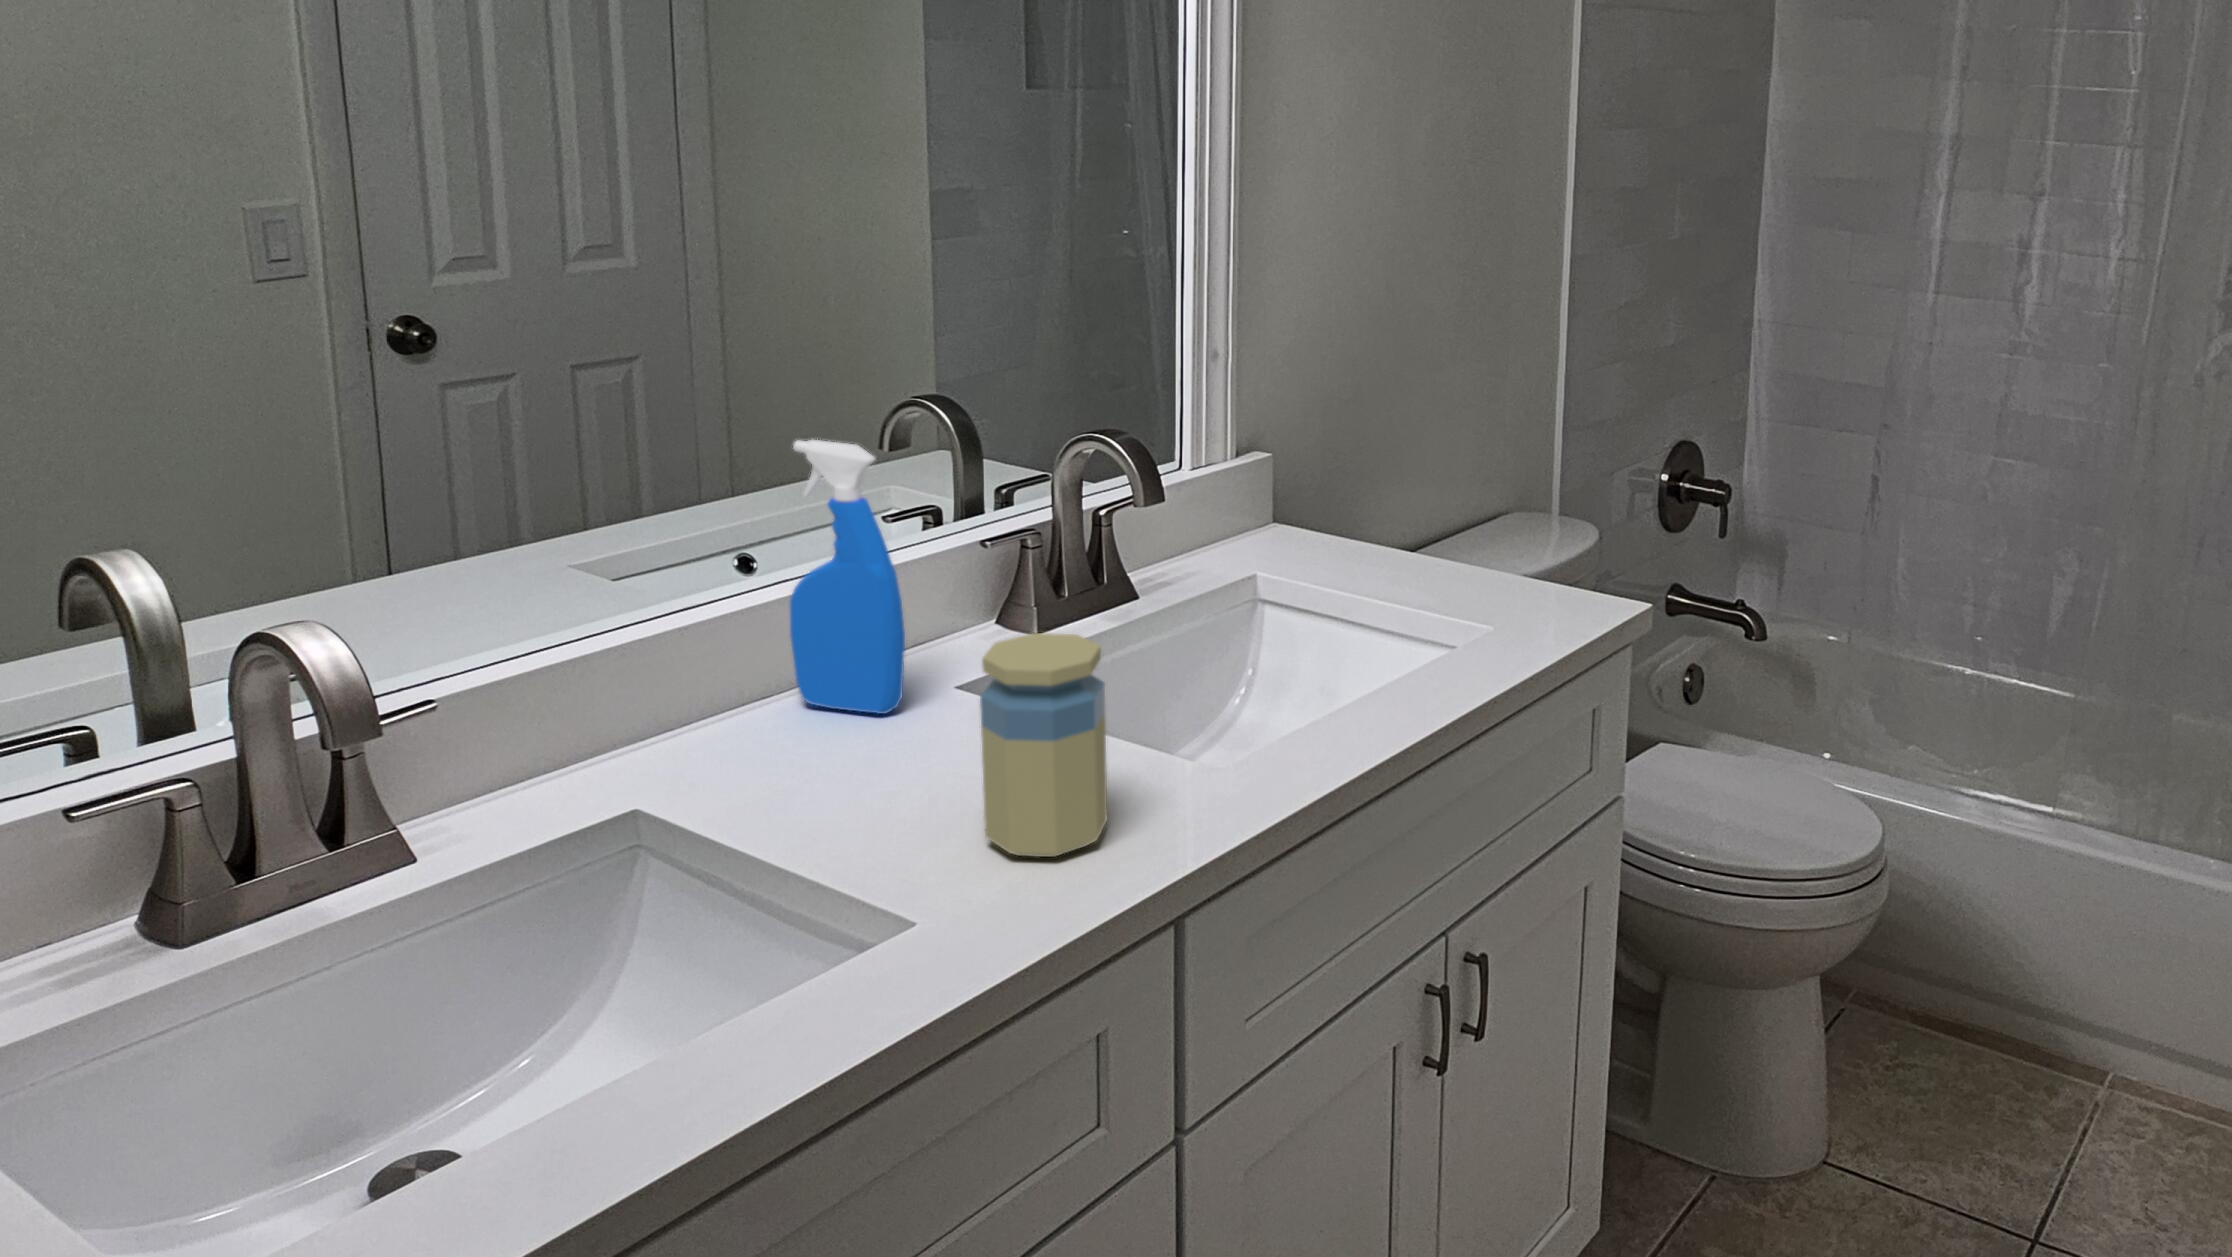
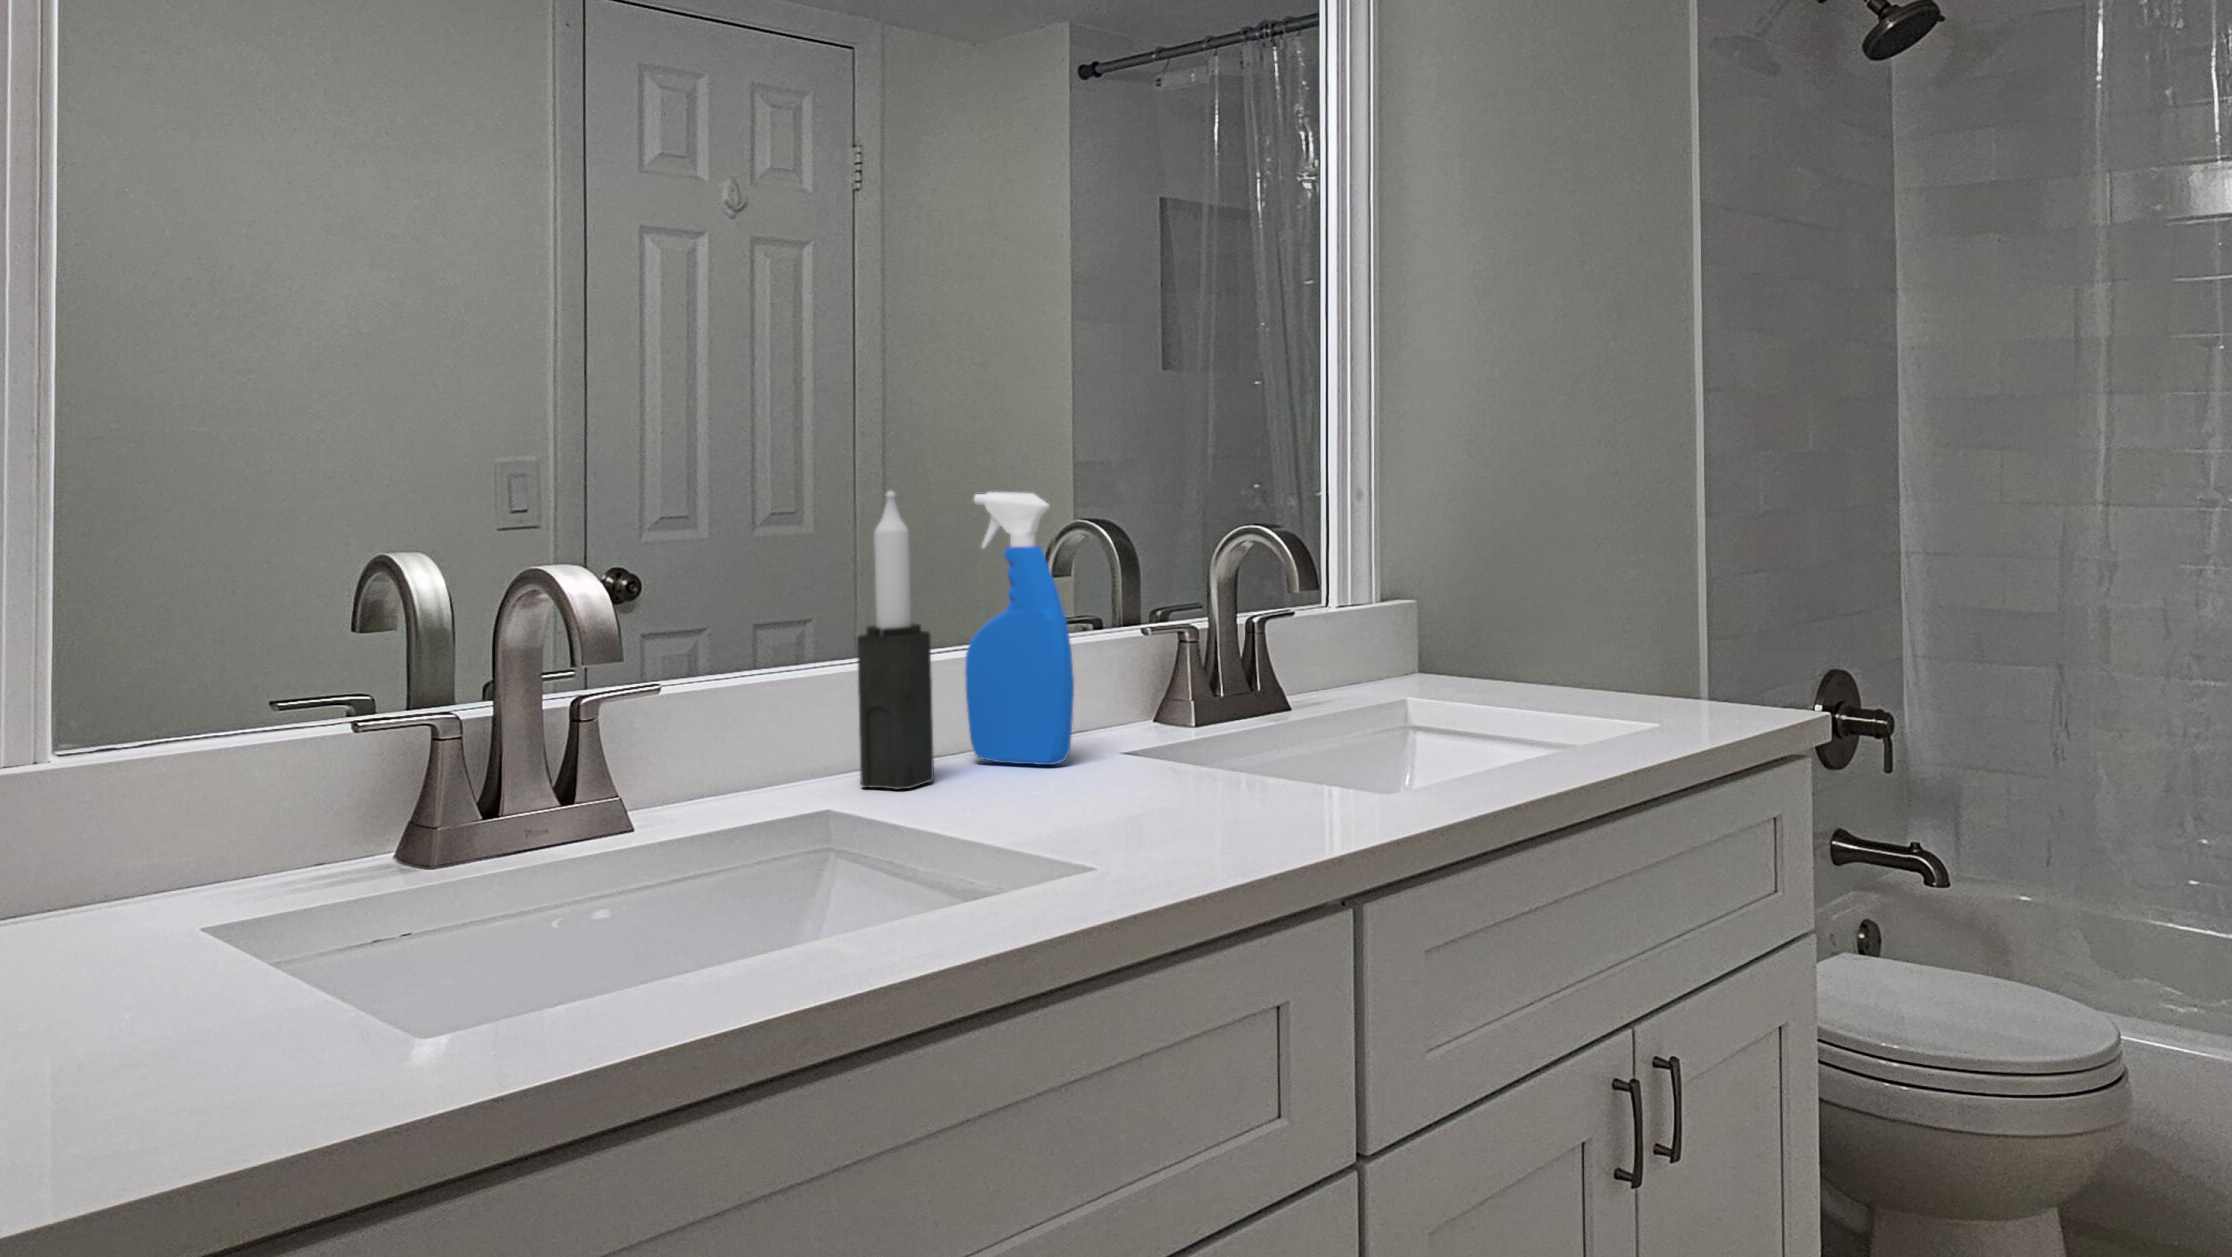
candle: none [665,465,756,767] -> present [857,491,934,789]
jar: present [980,633,1107,857] -> none [1158,615,1283,830]

